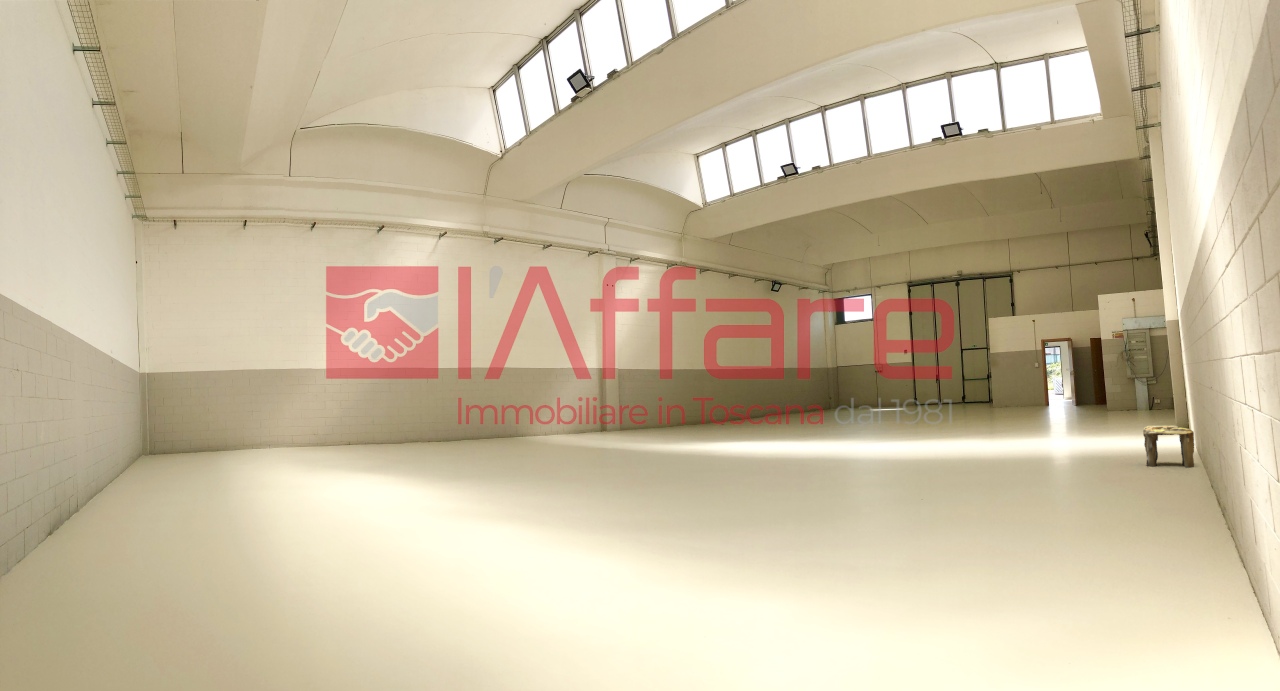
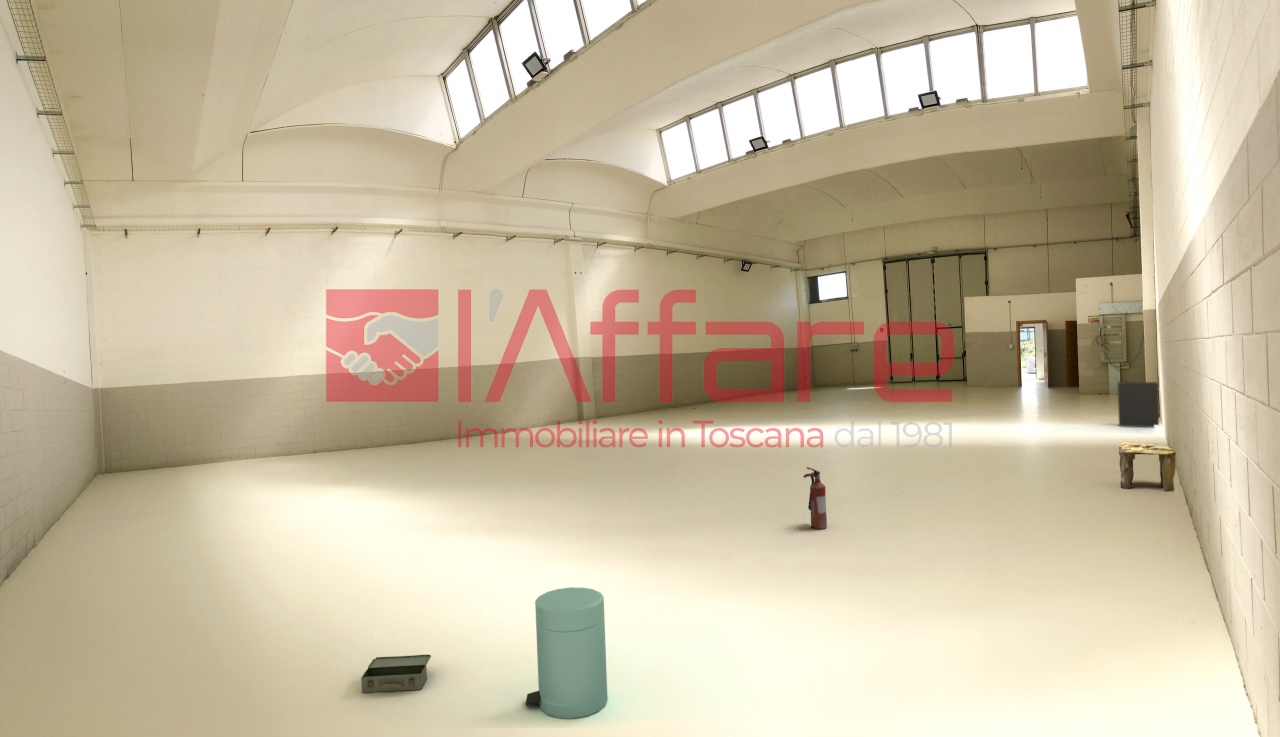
storage cabinet: none [1144,389,1185,431] -> present [1118,382,1159,427]
fire extinguisher: none [869,437,891,491] -> present [803,467,827,529]
trash can: none [697,485,758,573] -> present [526,587,607,719]
toolbox: none [568,544,612,566] -> present [361,655,431,693]

